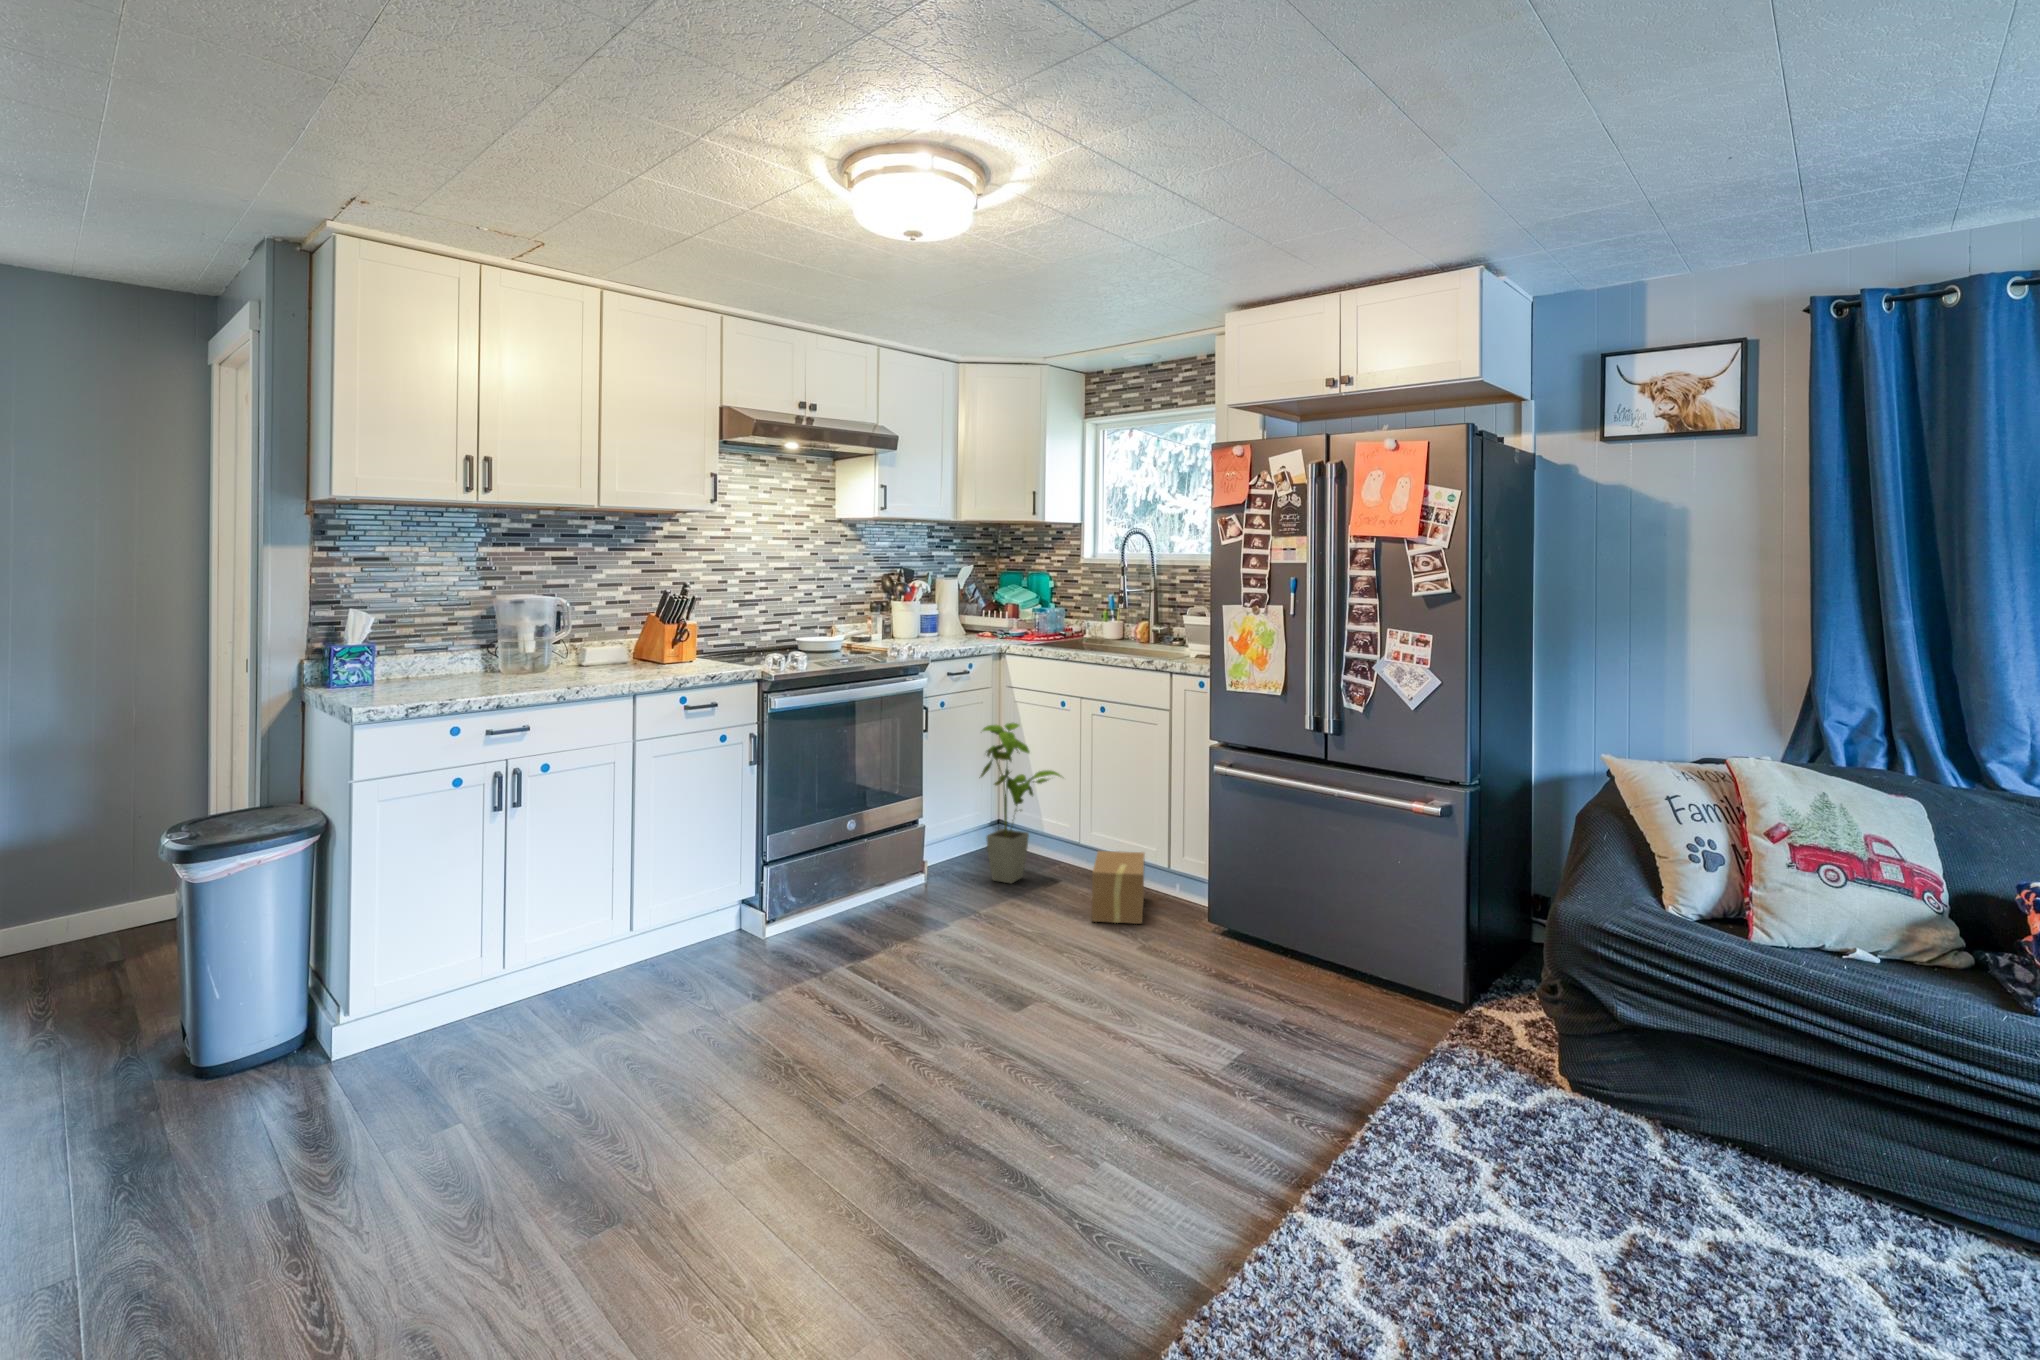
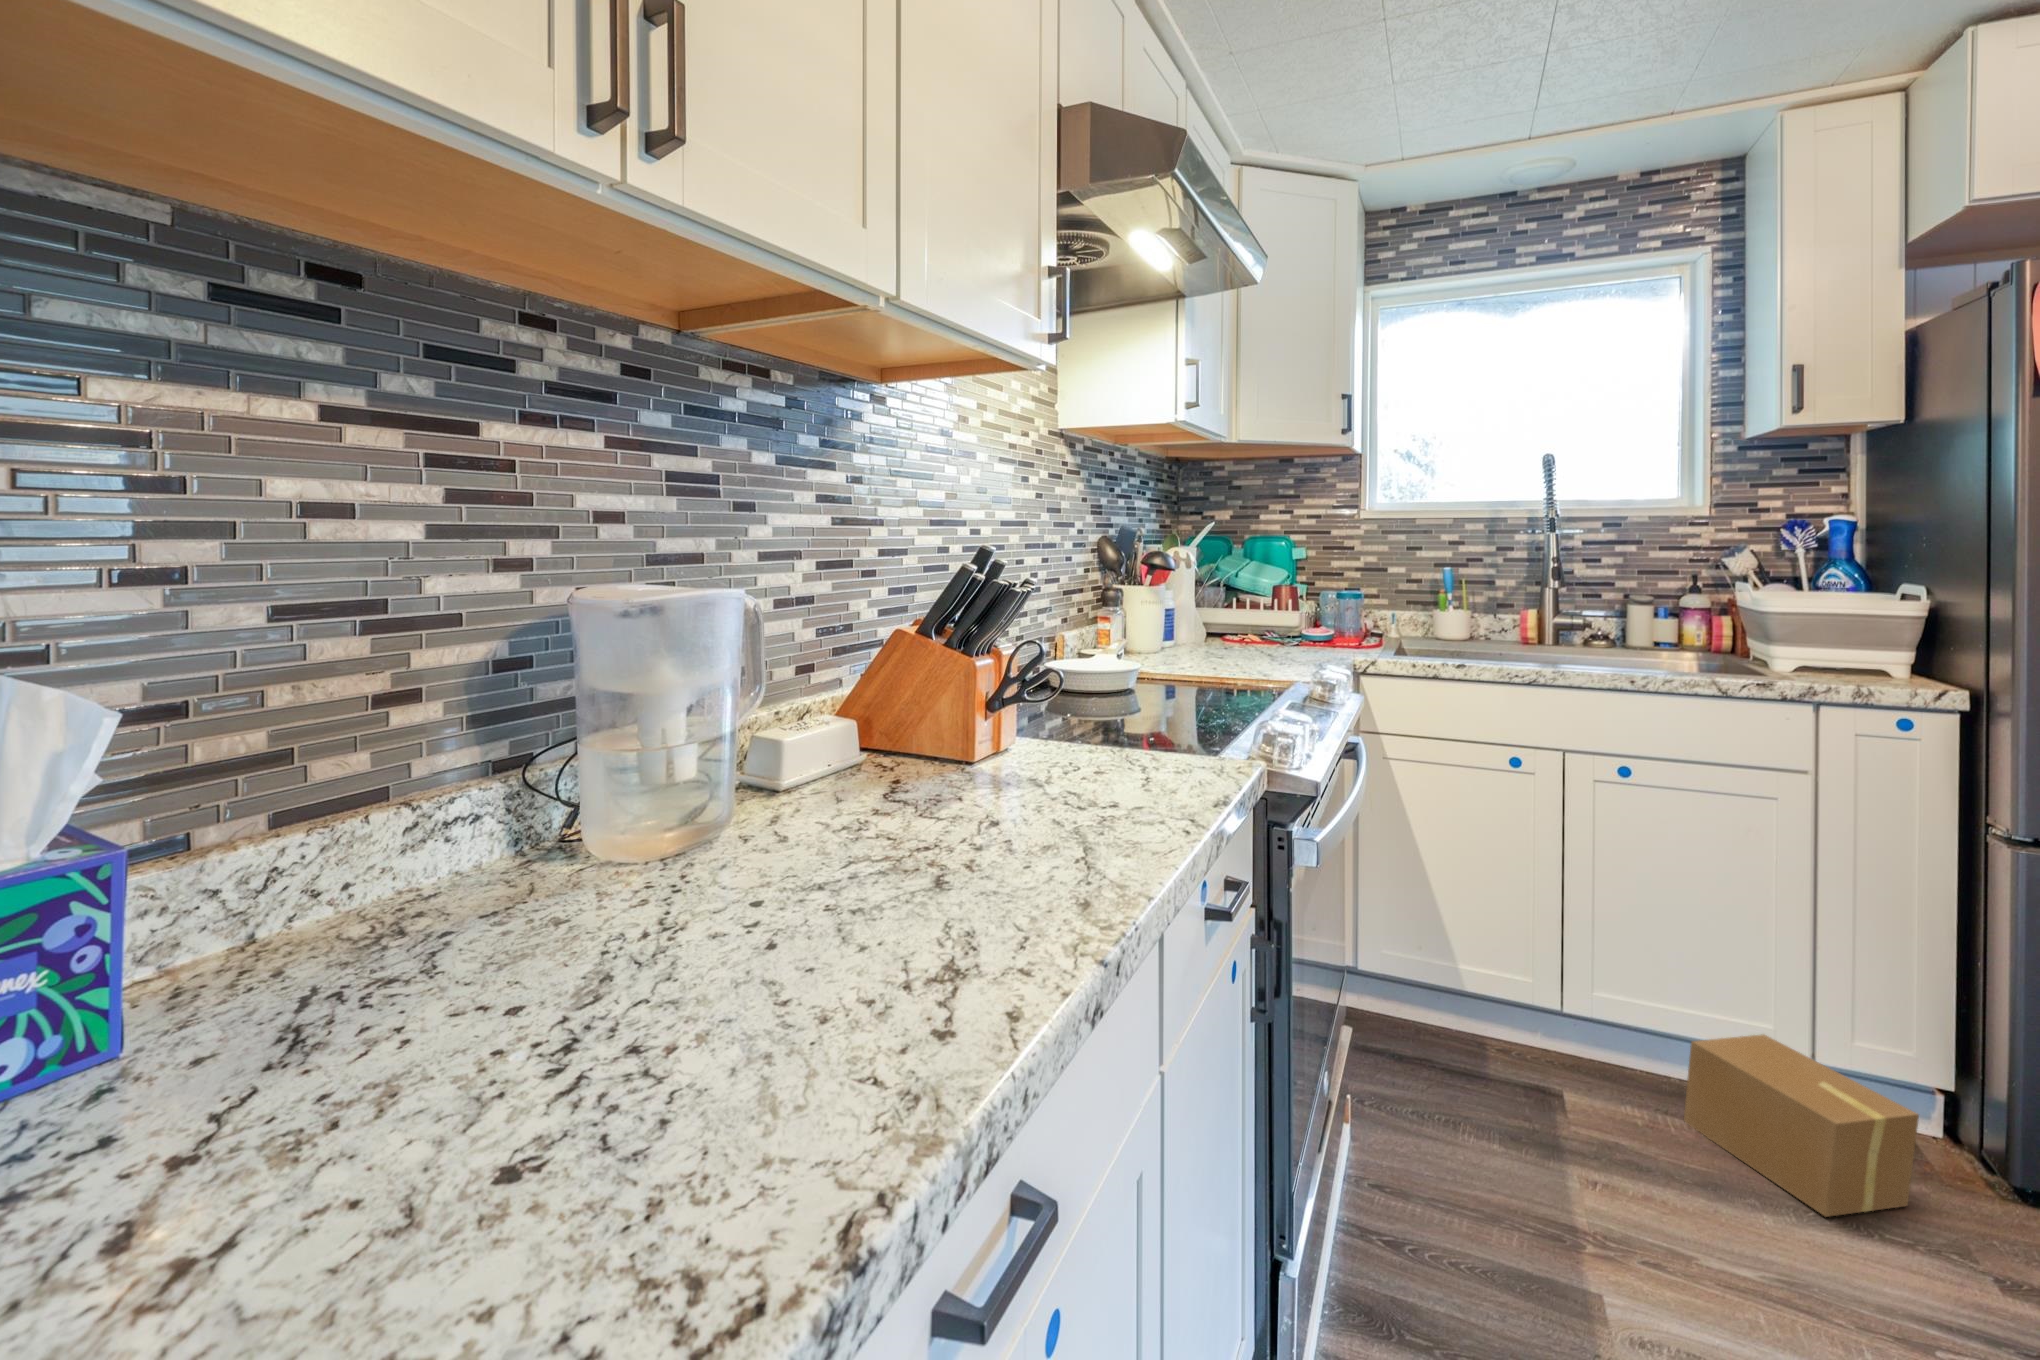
house plant: present [979,723,1061,883] -> none [1422,812,1593,1110]

